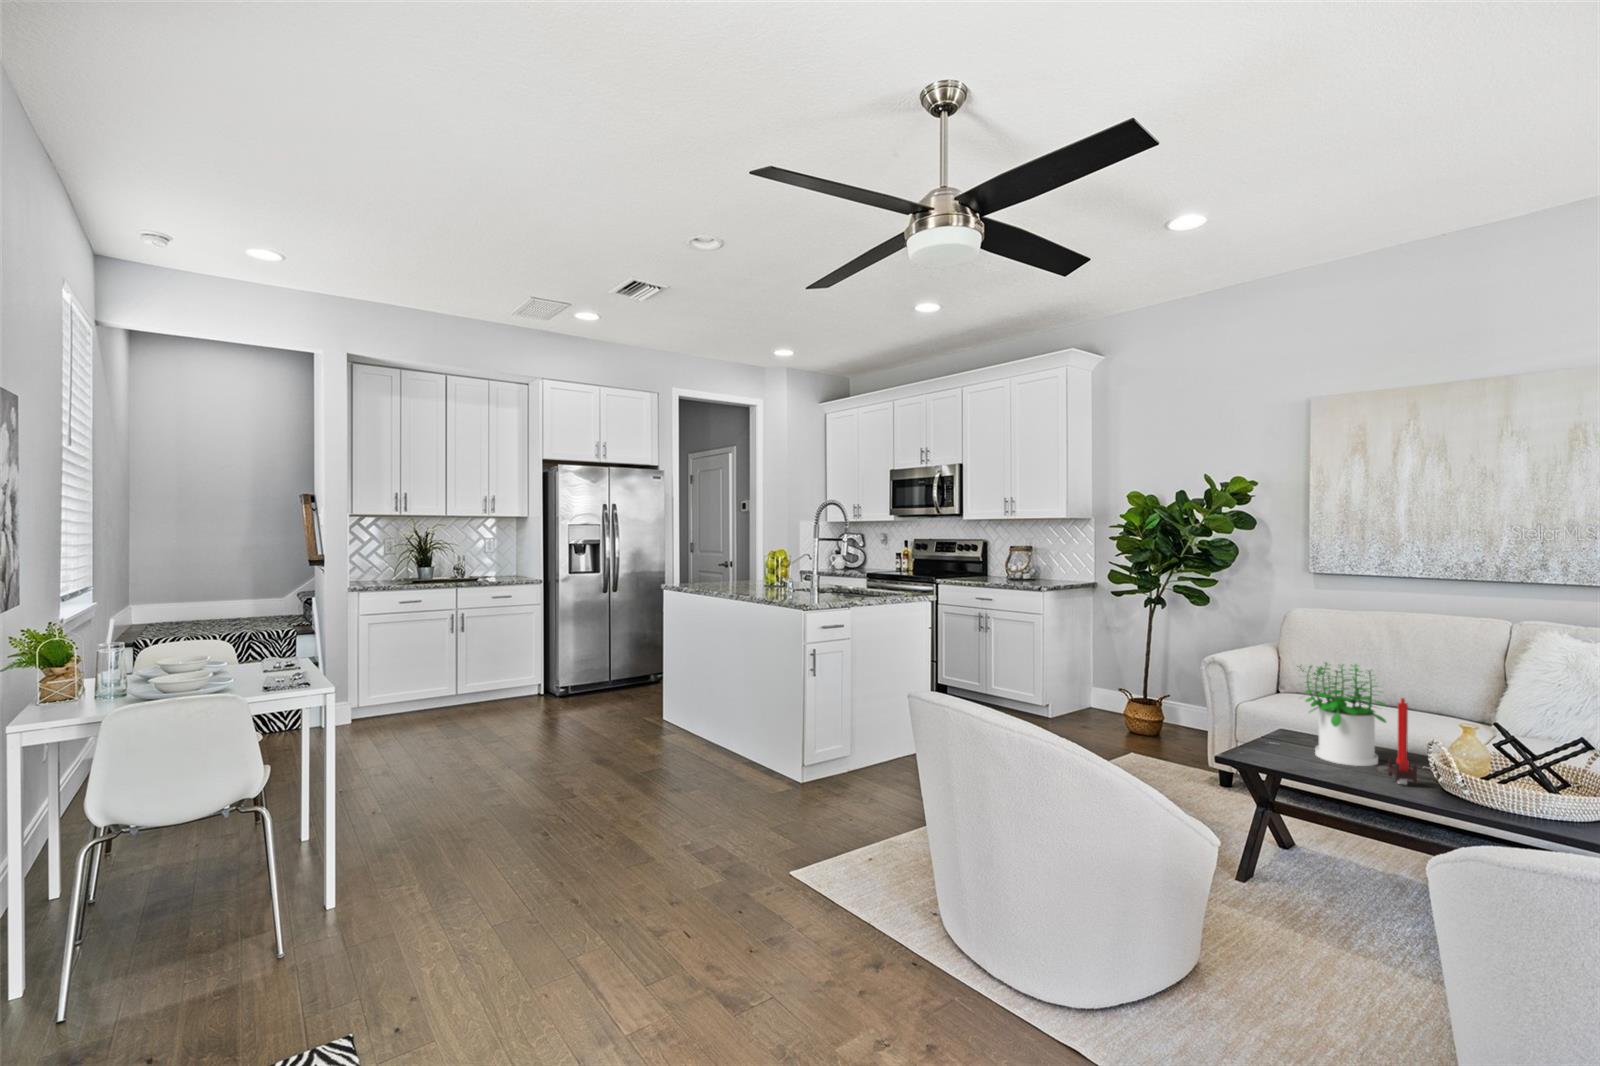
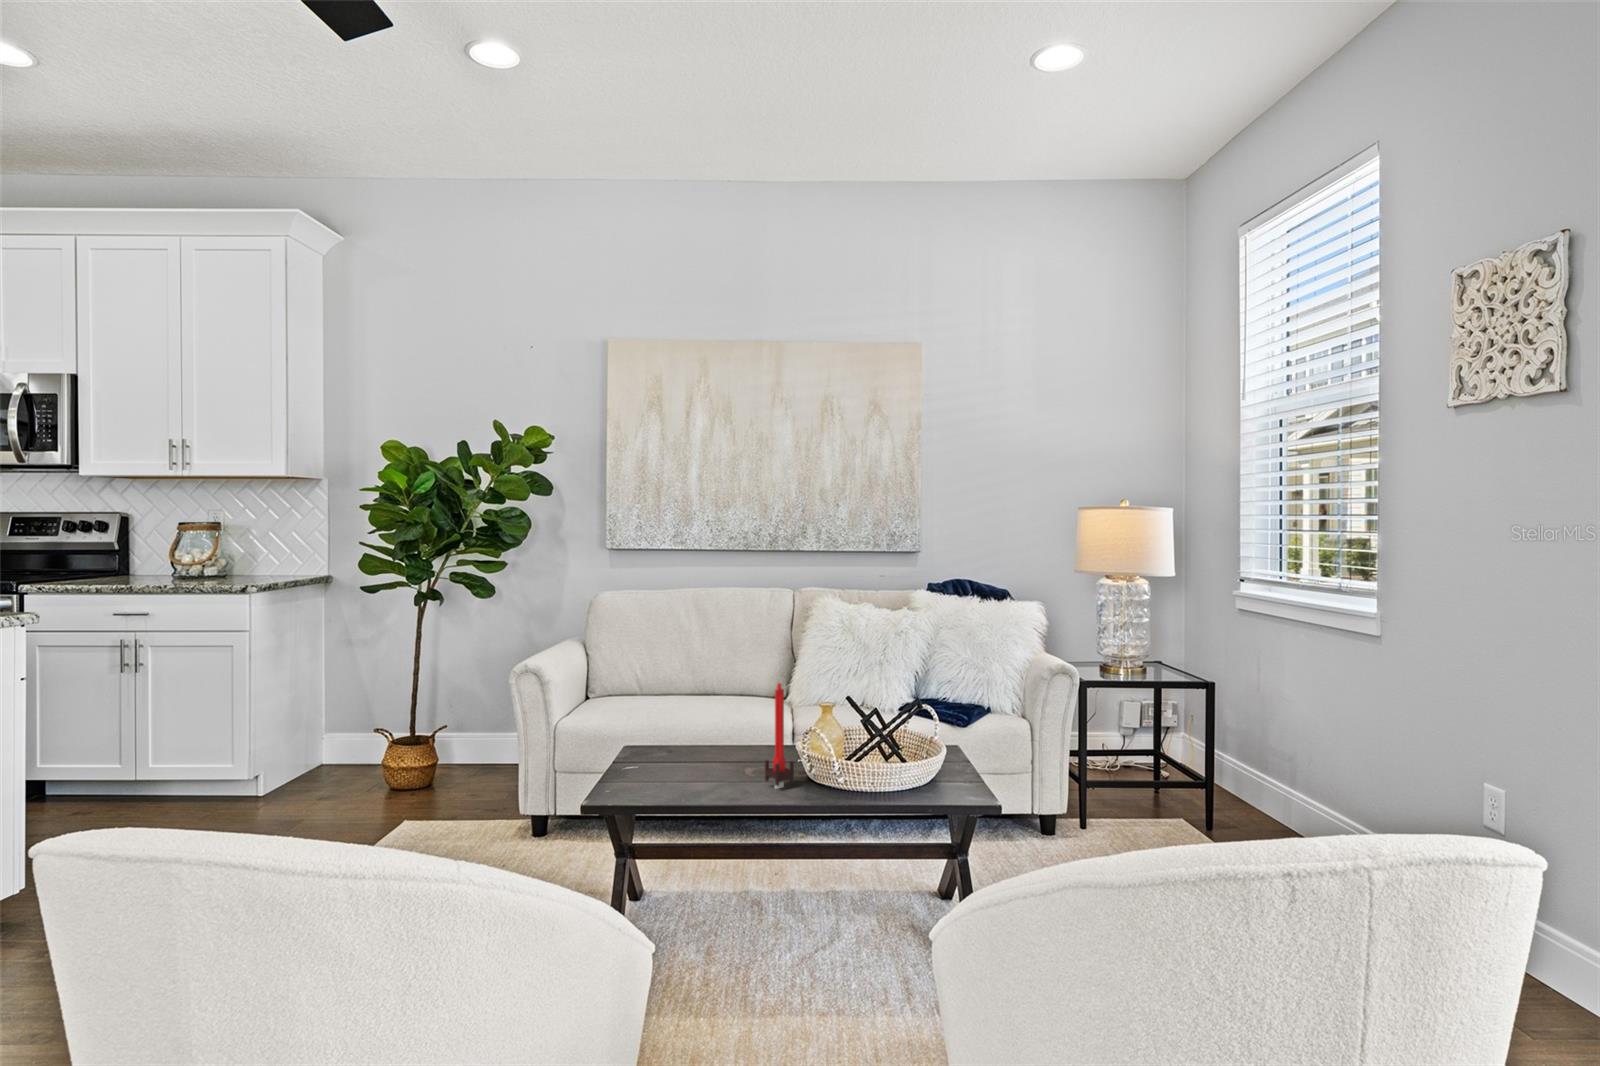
potted plant: present [1297,663,1386,766] -> none [650,649,748,778]

